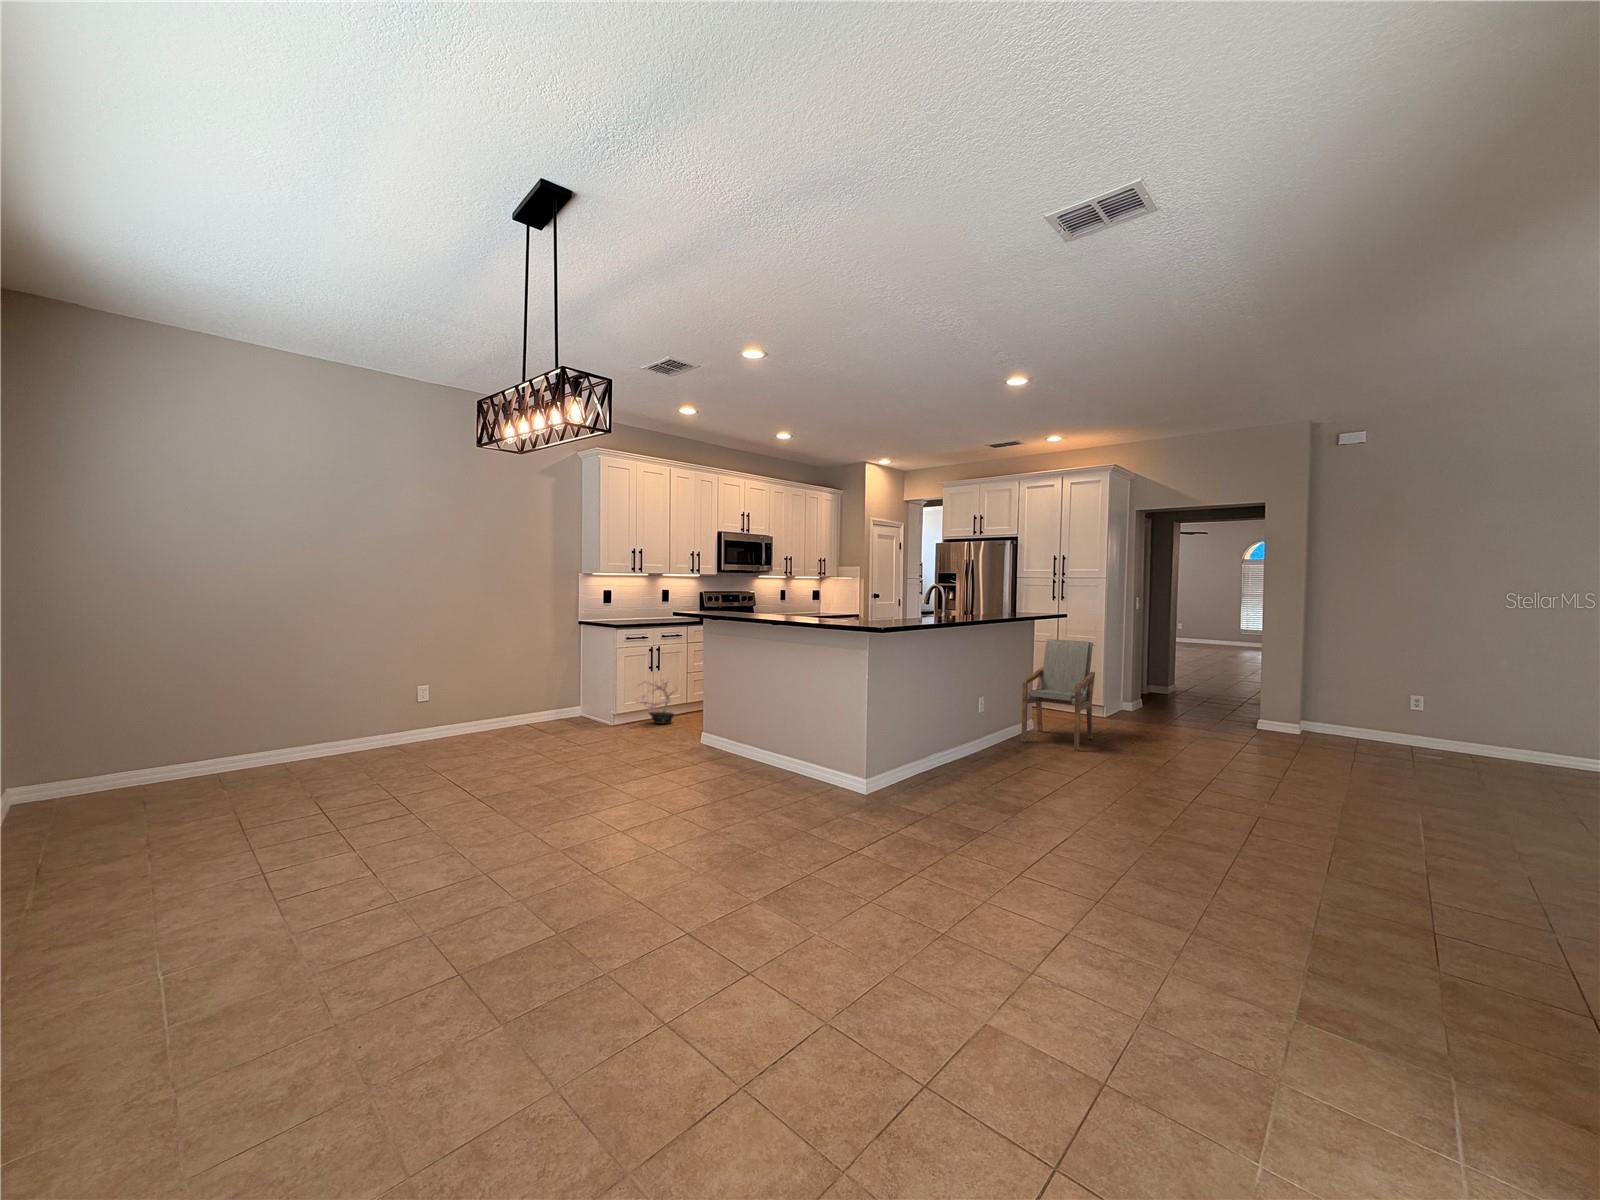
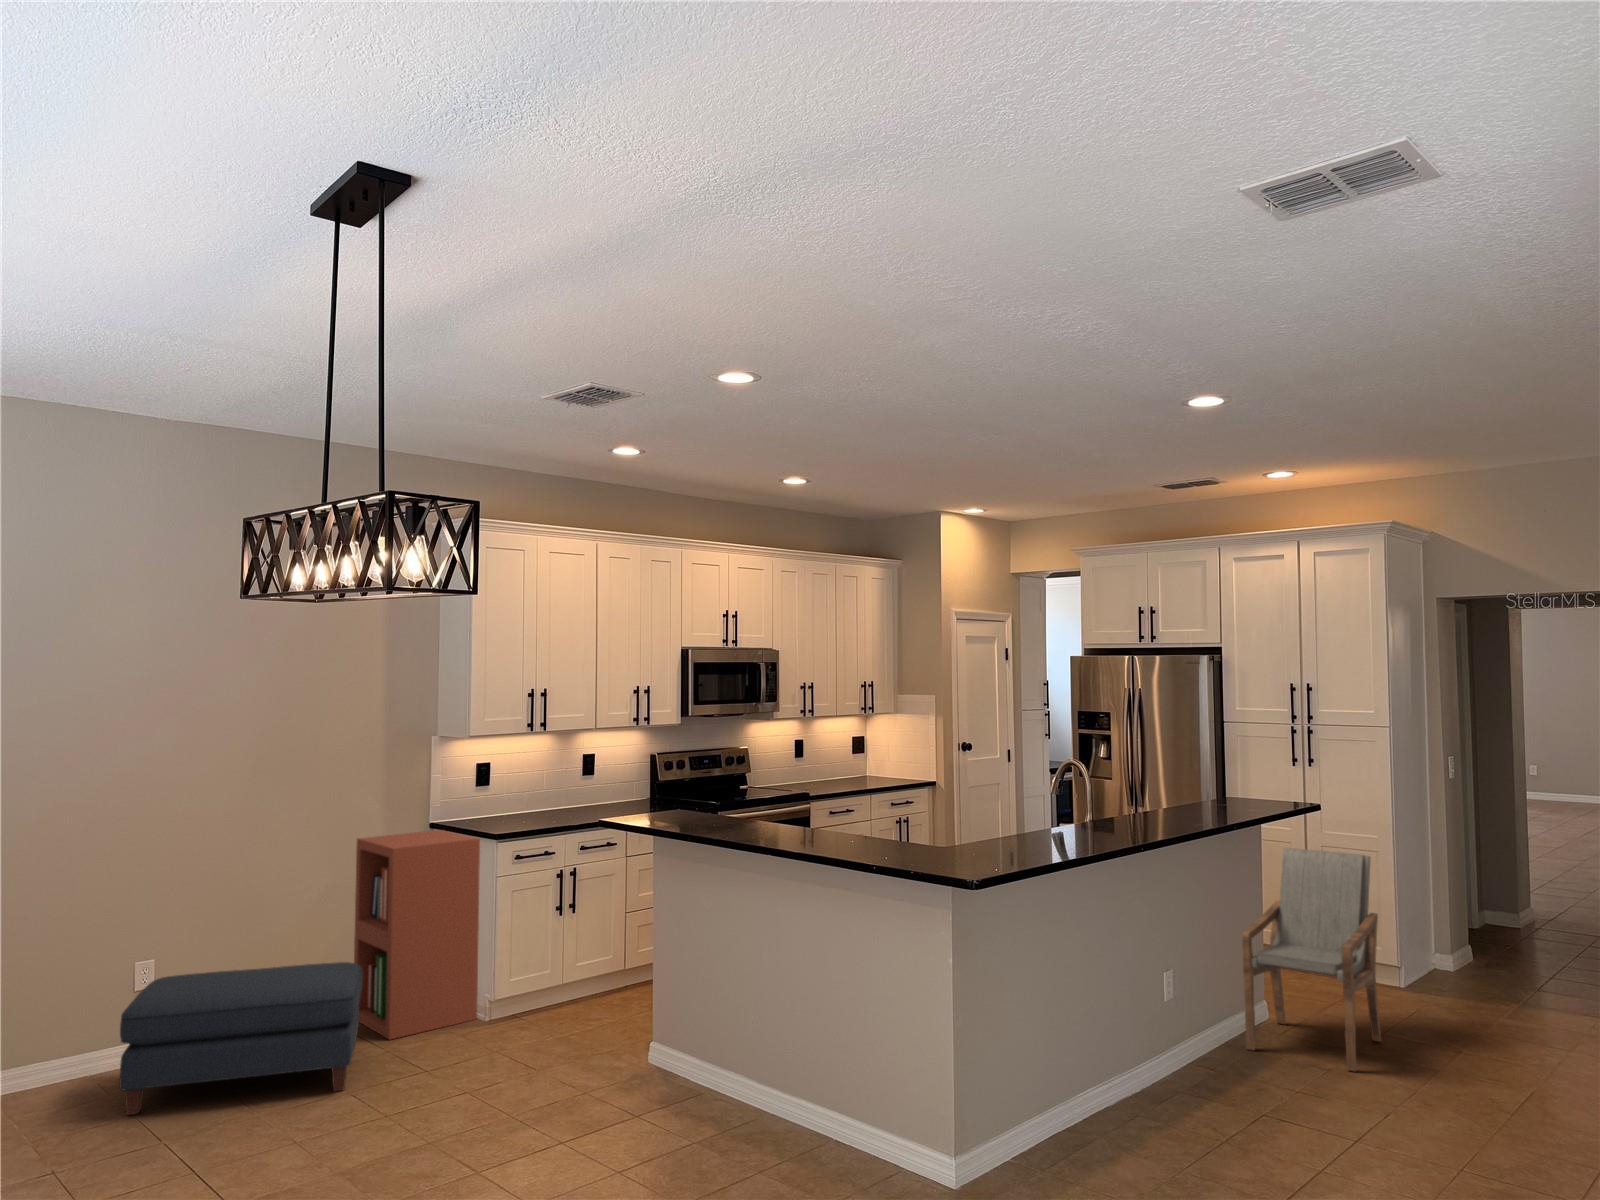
bookshelf: none [537,625,607,733] -> present [354,830,480,1039]
potted plant: present [636,678,677,724] -> none [528,918,610,1014]
ottoman: none [409,690,543,763] -> present [120,962,363,1115]

